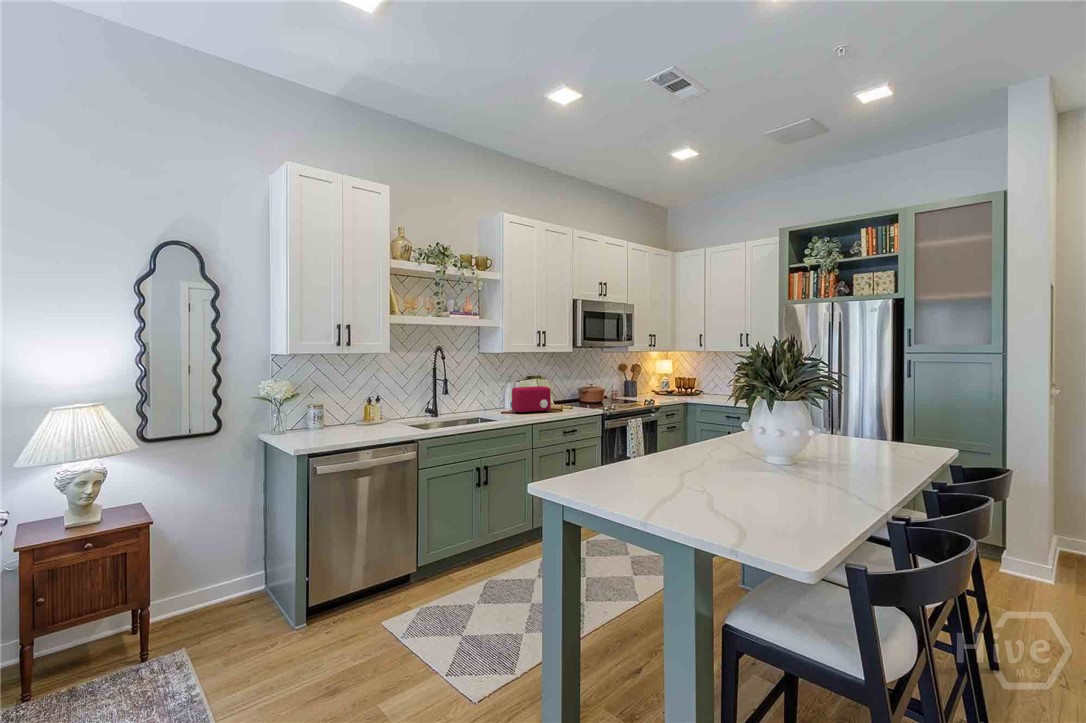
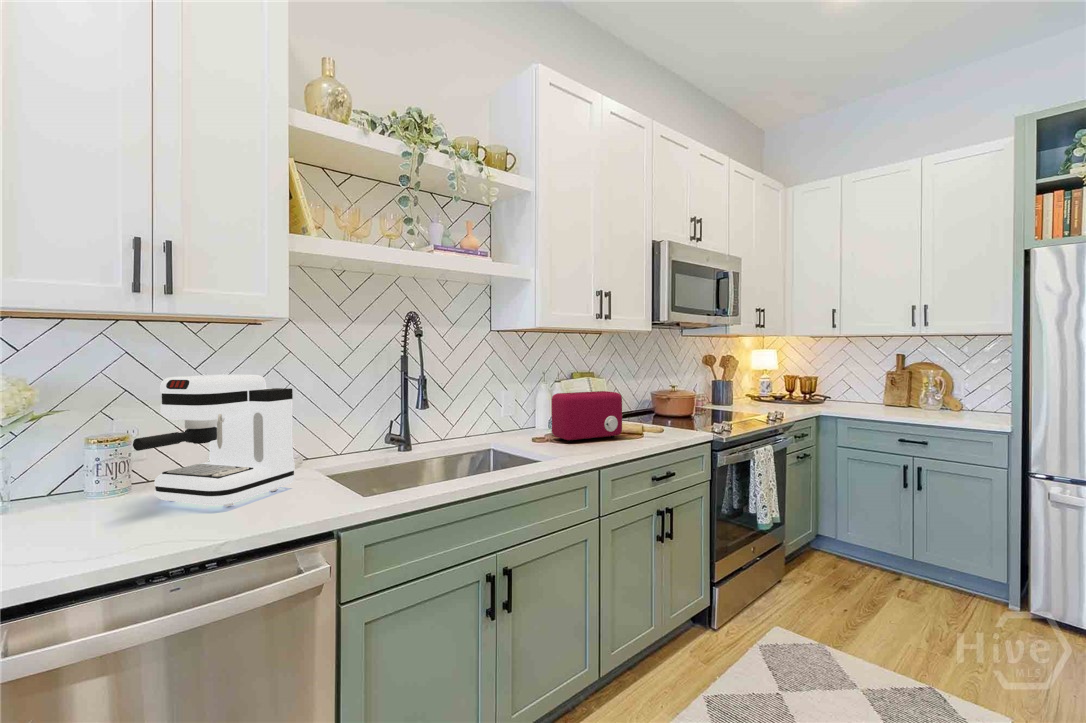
coffee maker: none [338,377,392,431] -> present [133,375,295,506]

